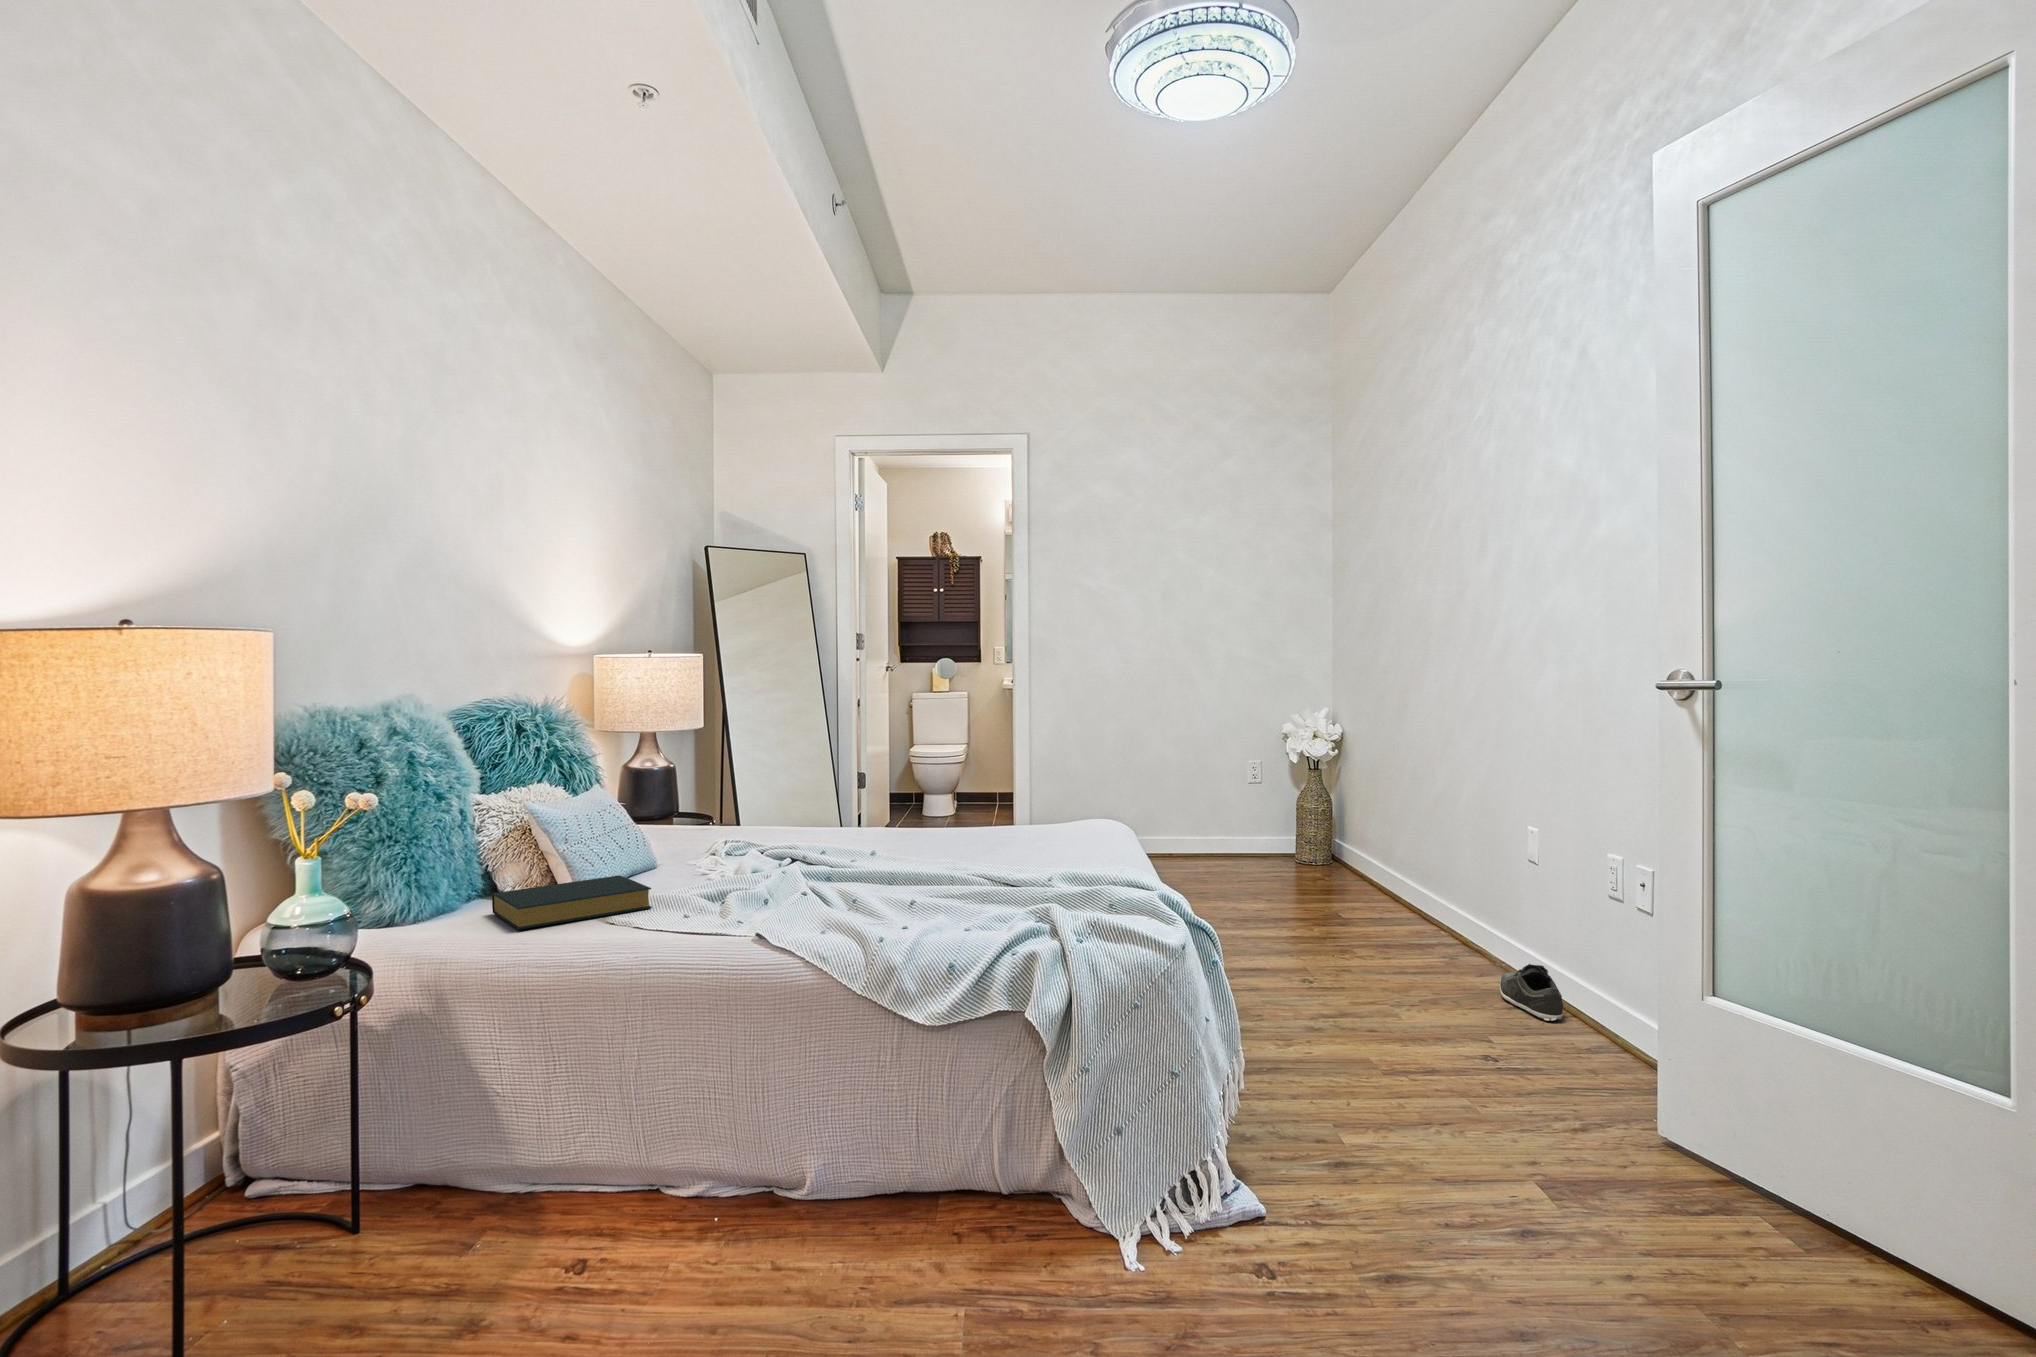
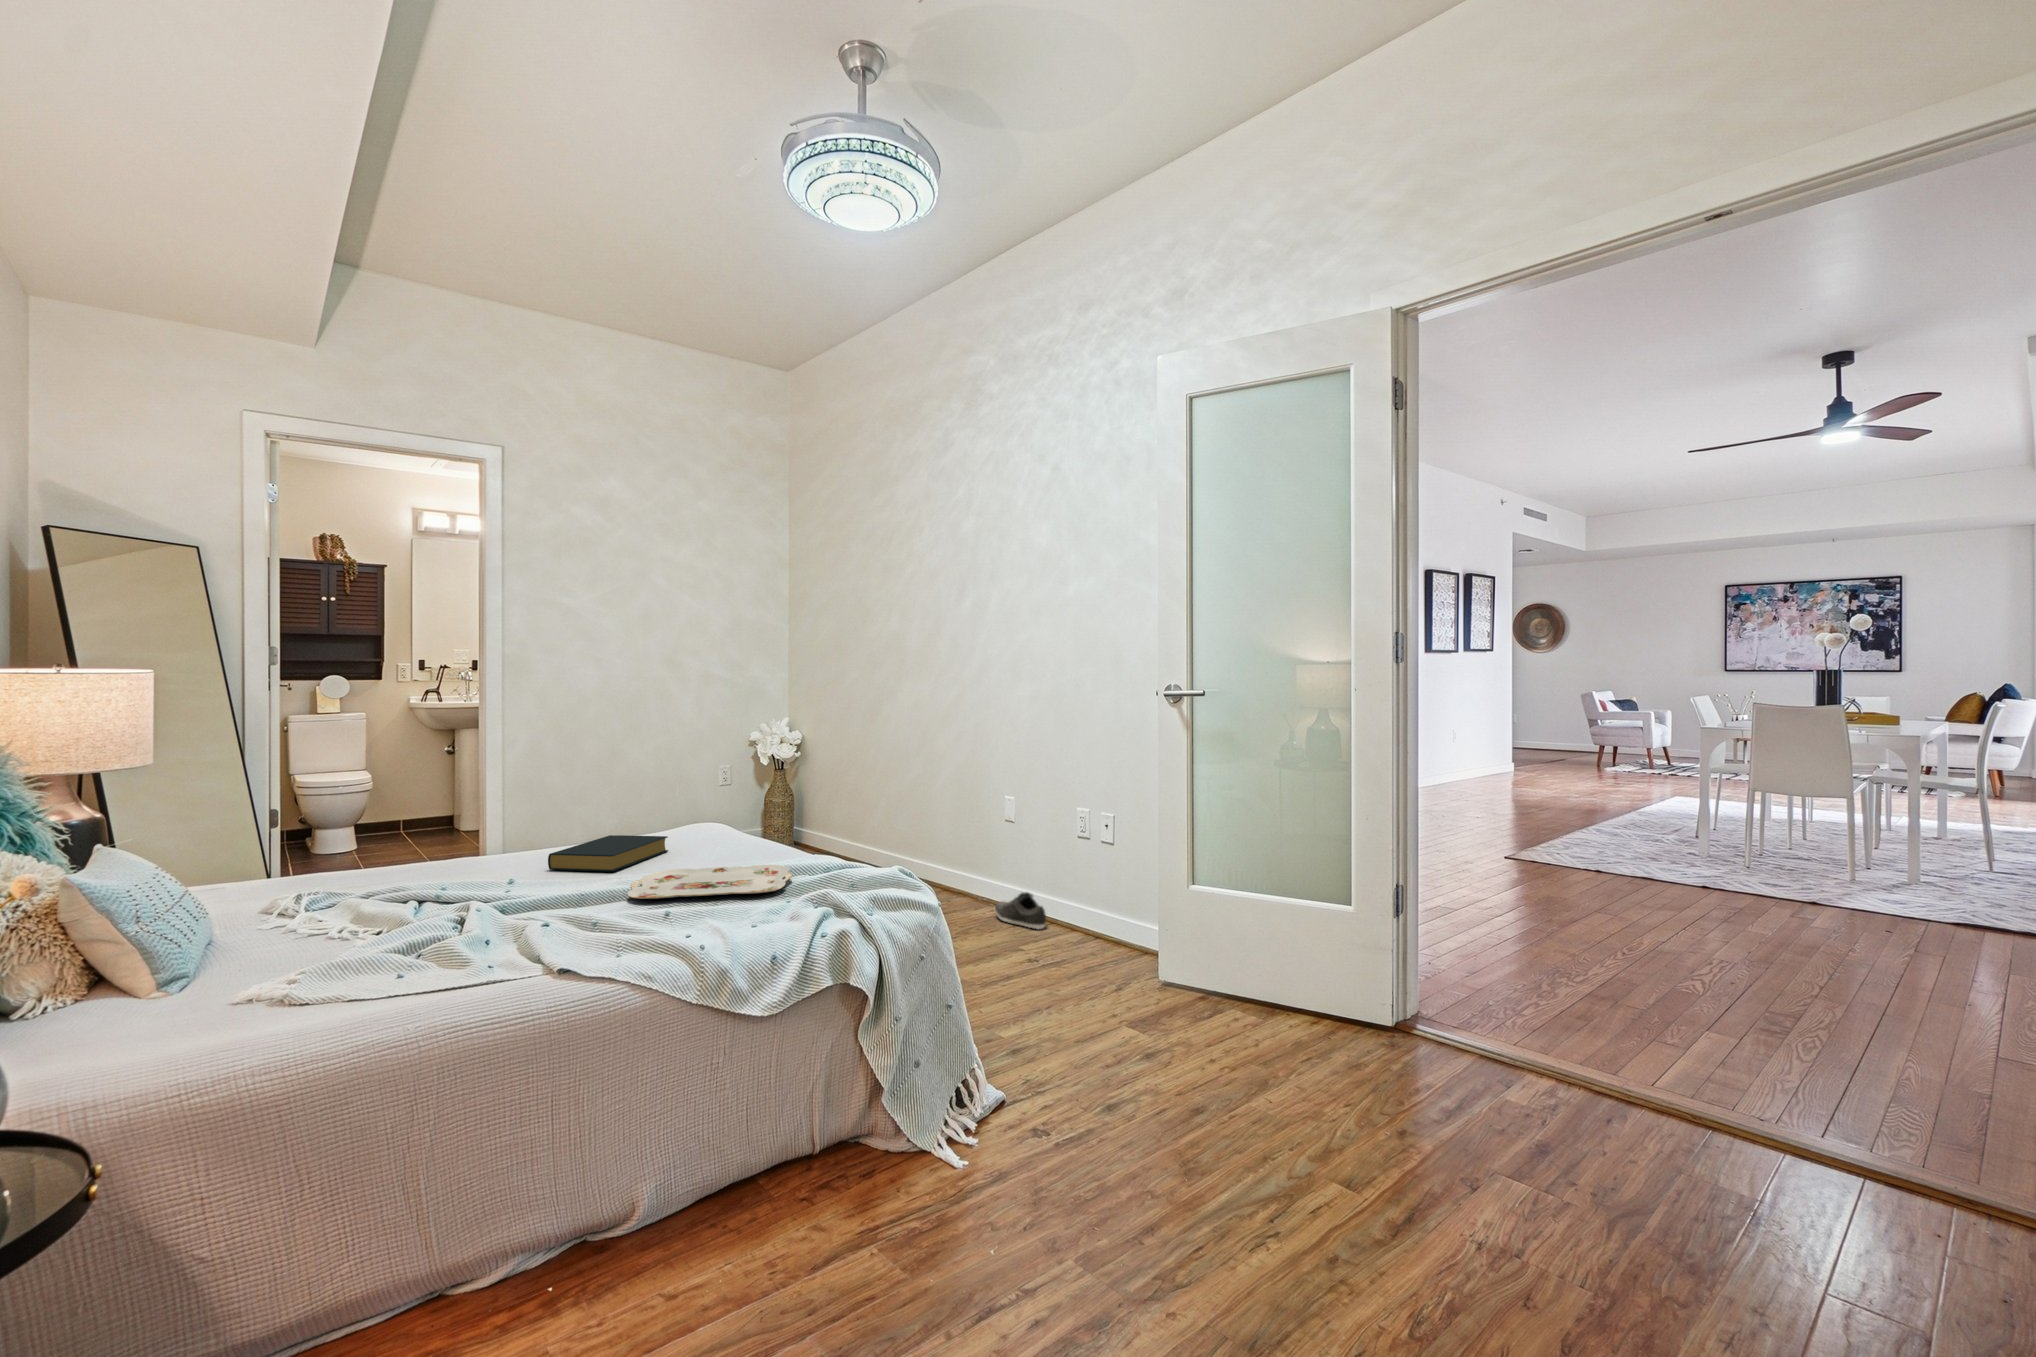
serving tray: none [908,860,1087,897] -> present [628,865,792,899]
hardback book: present [492,875,652,930] -> present [548,835,668,872]

